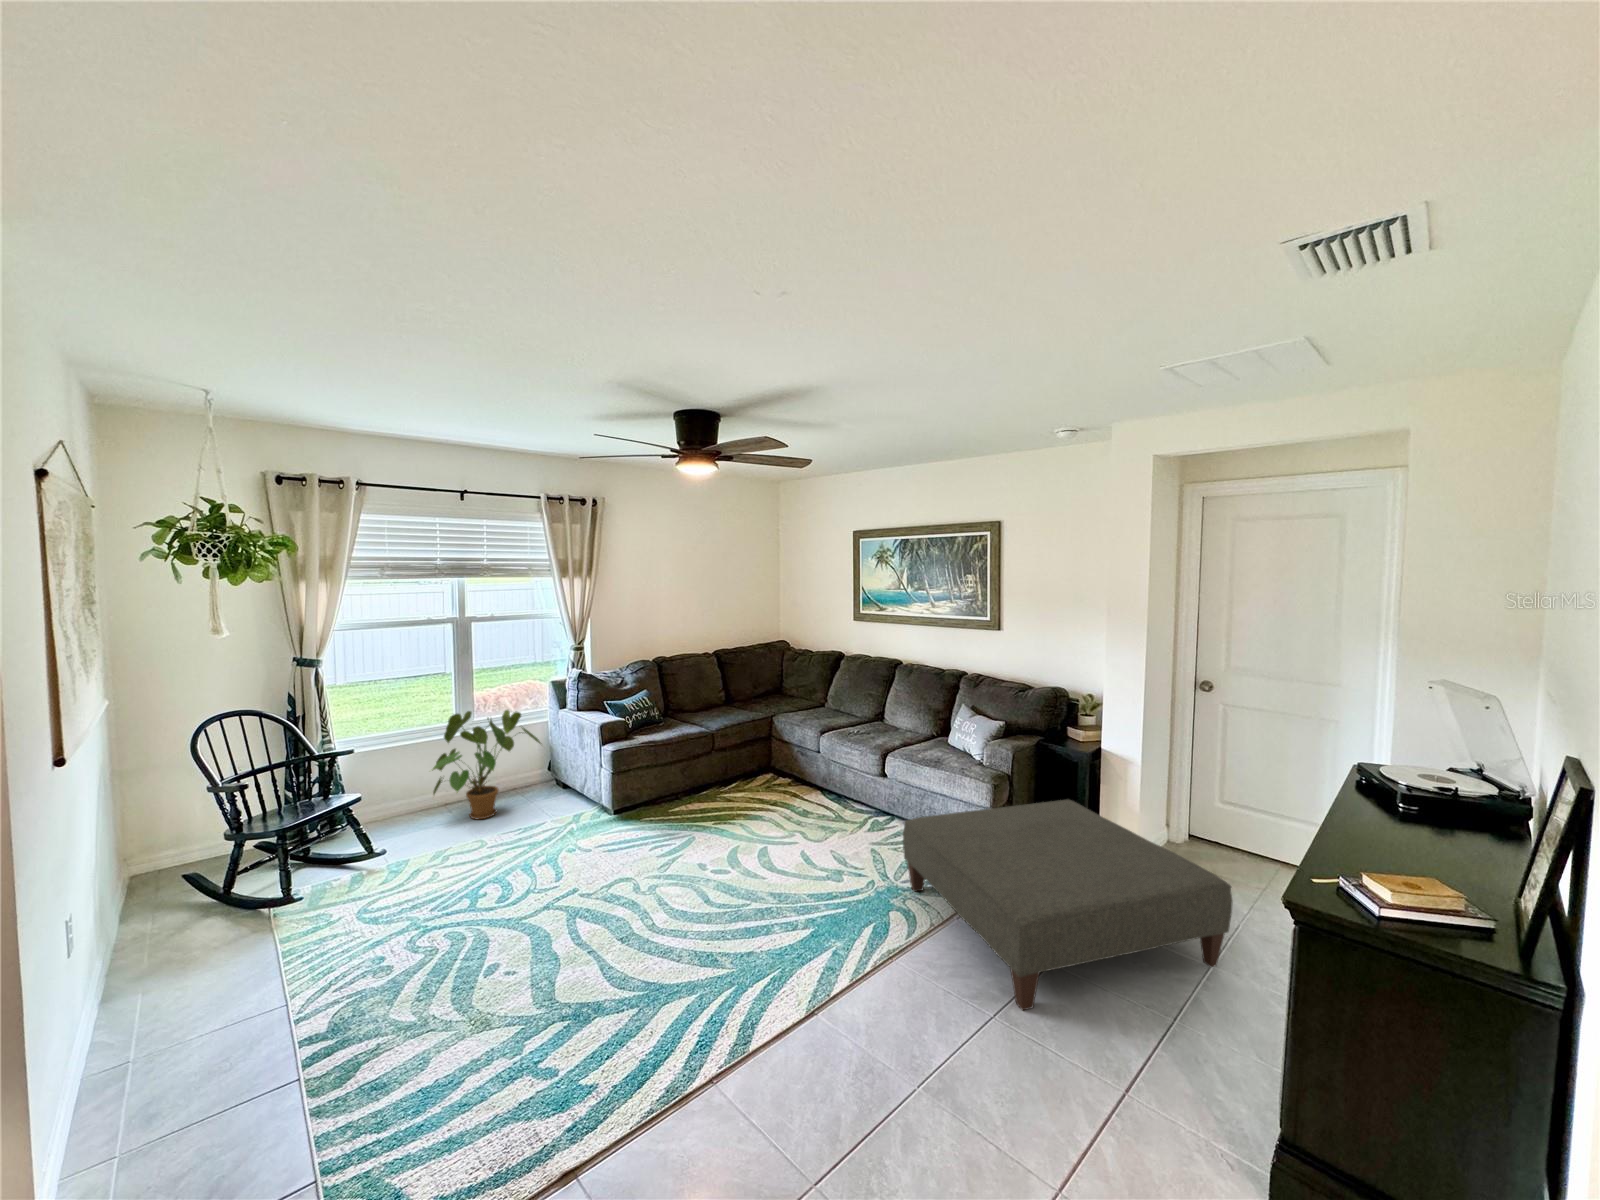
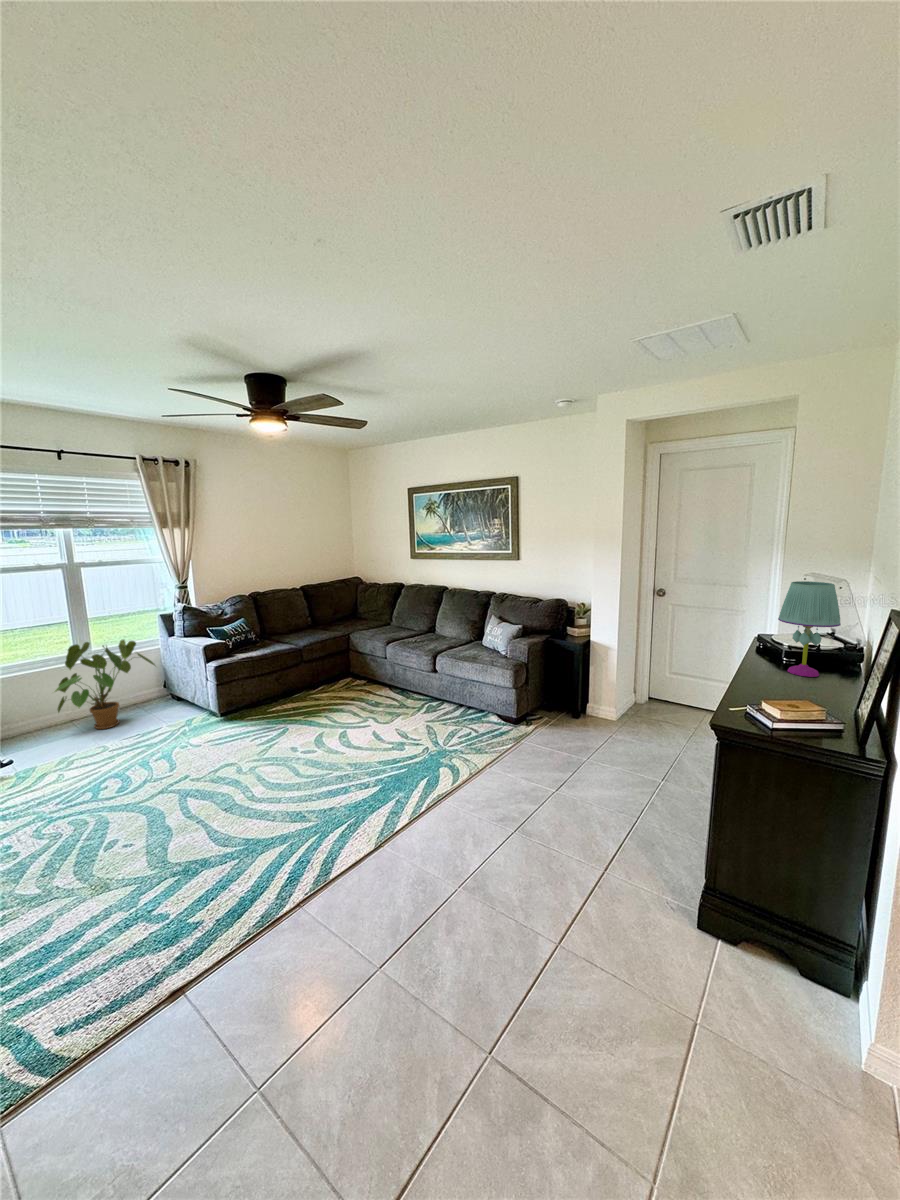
table lamp: none [1386,698,1486,839] -> present [778,581,841,677]
ottoman: present [903,800,1232,1010] -> none [448,677,675,824]

